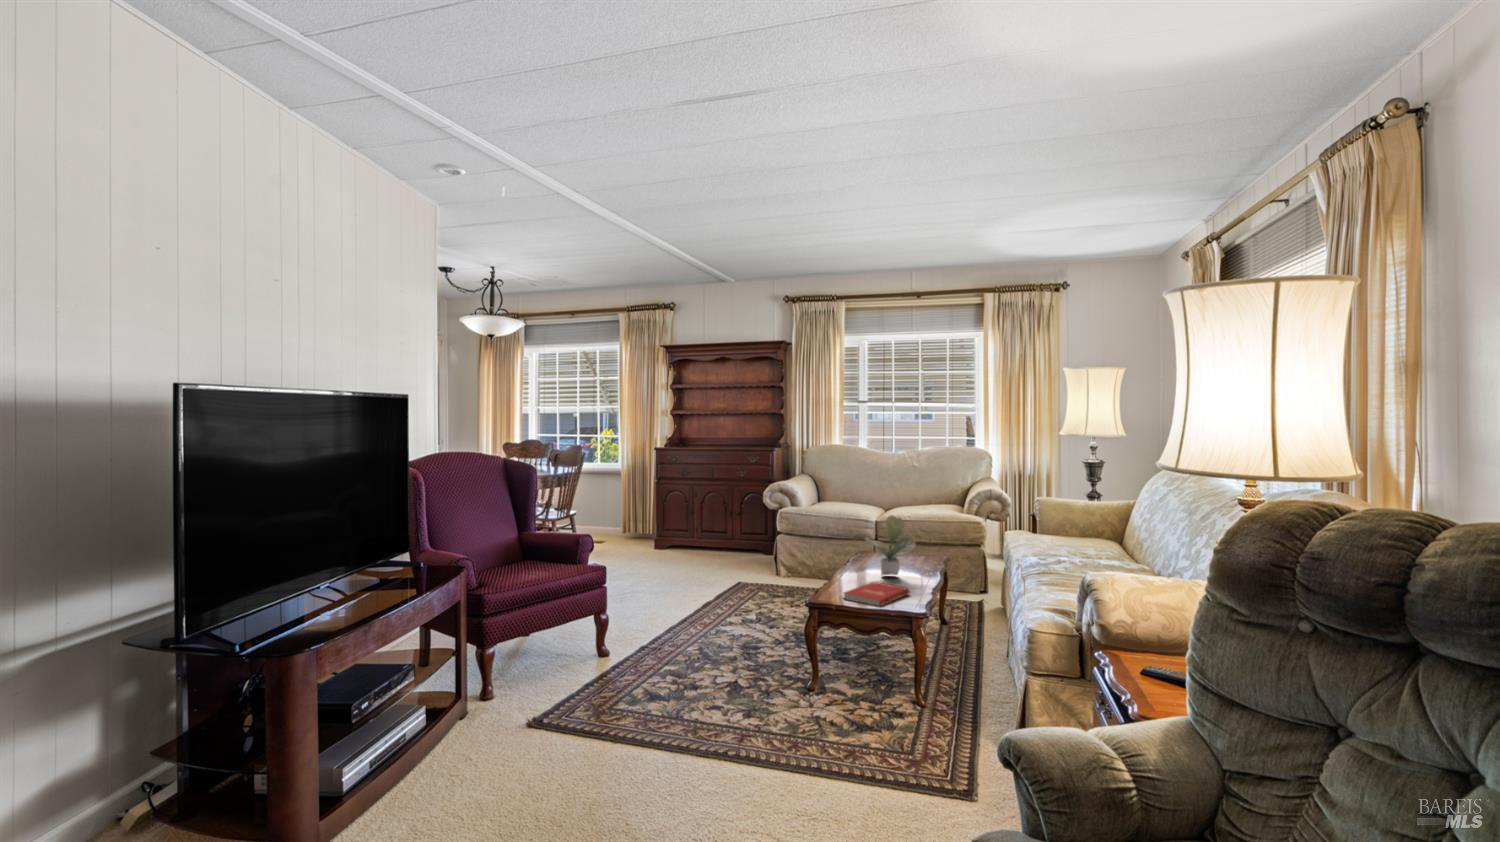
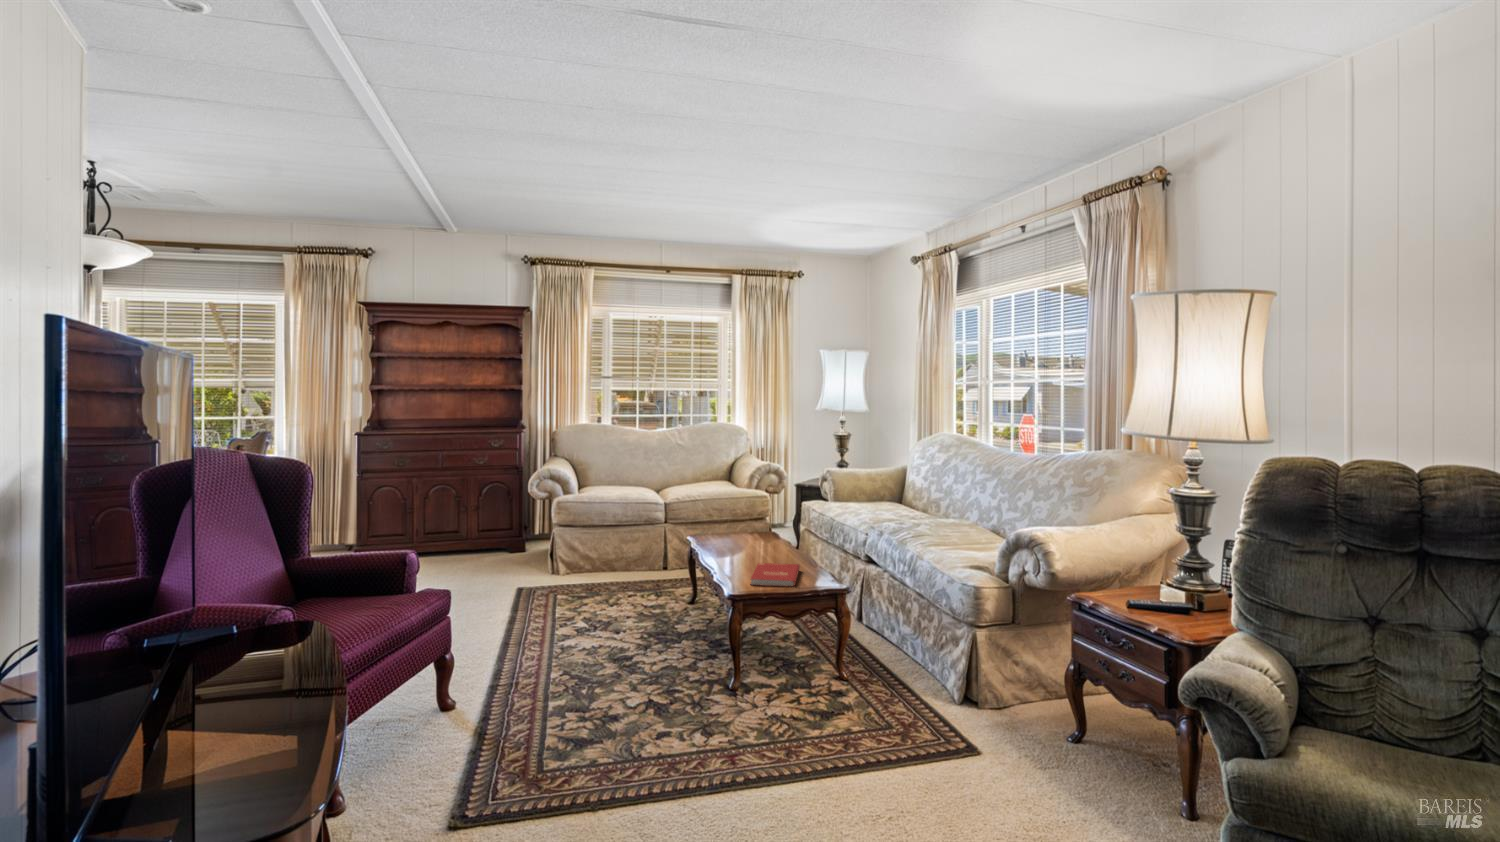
potted plant: present [865,516,916,575] -> none [731,494,780,556]

